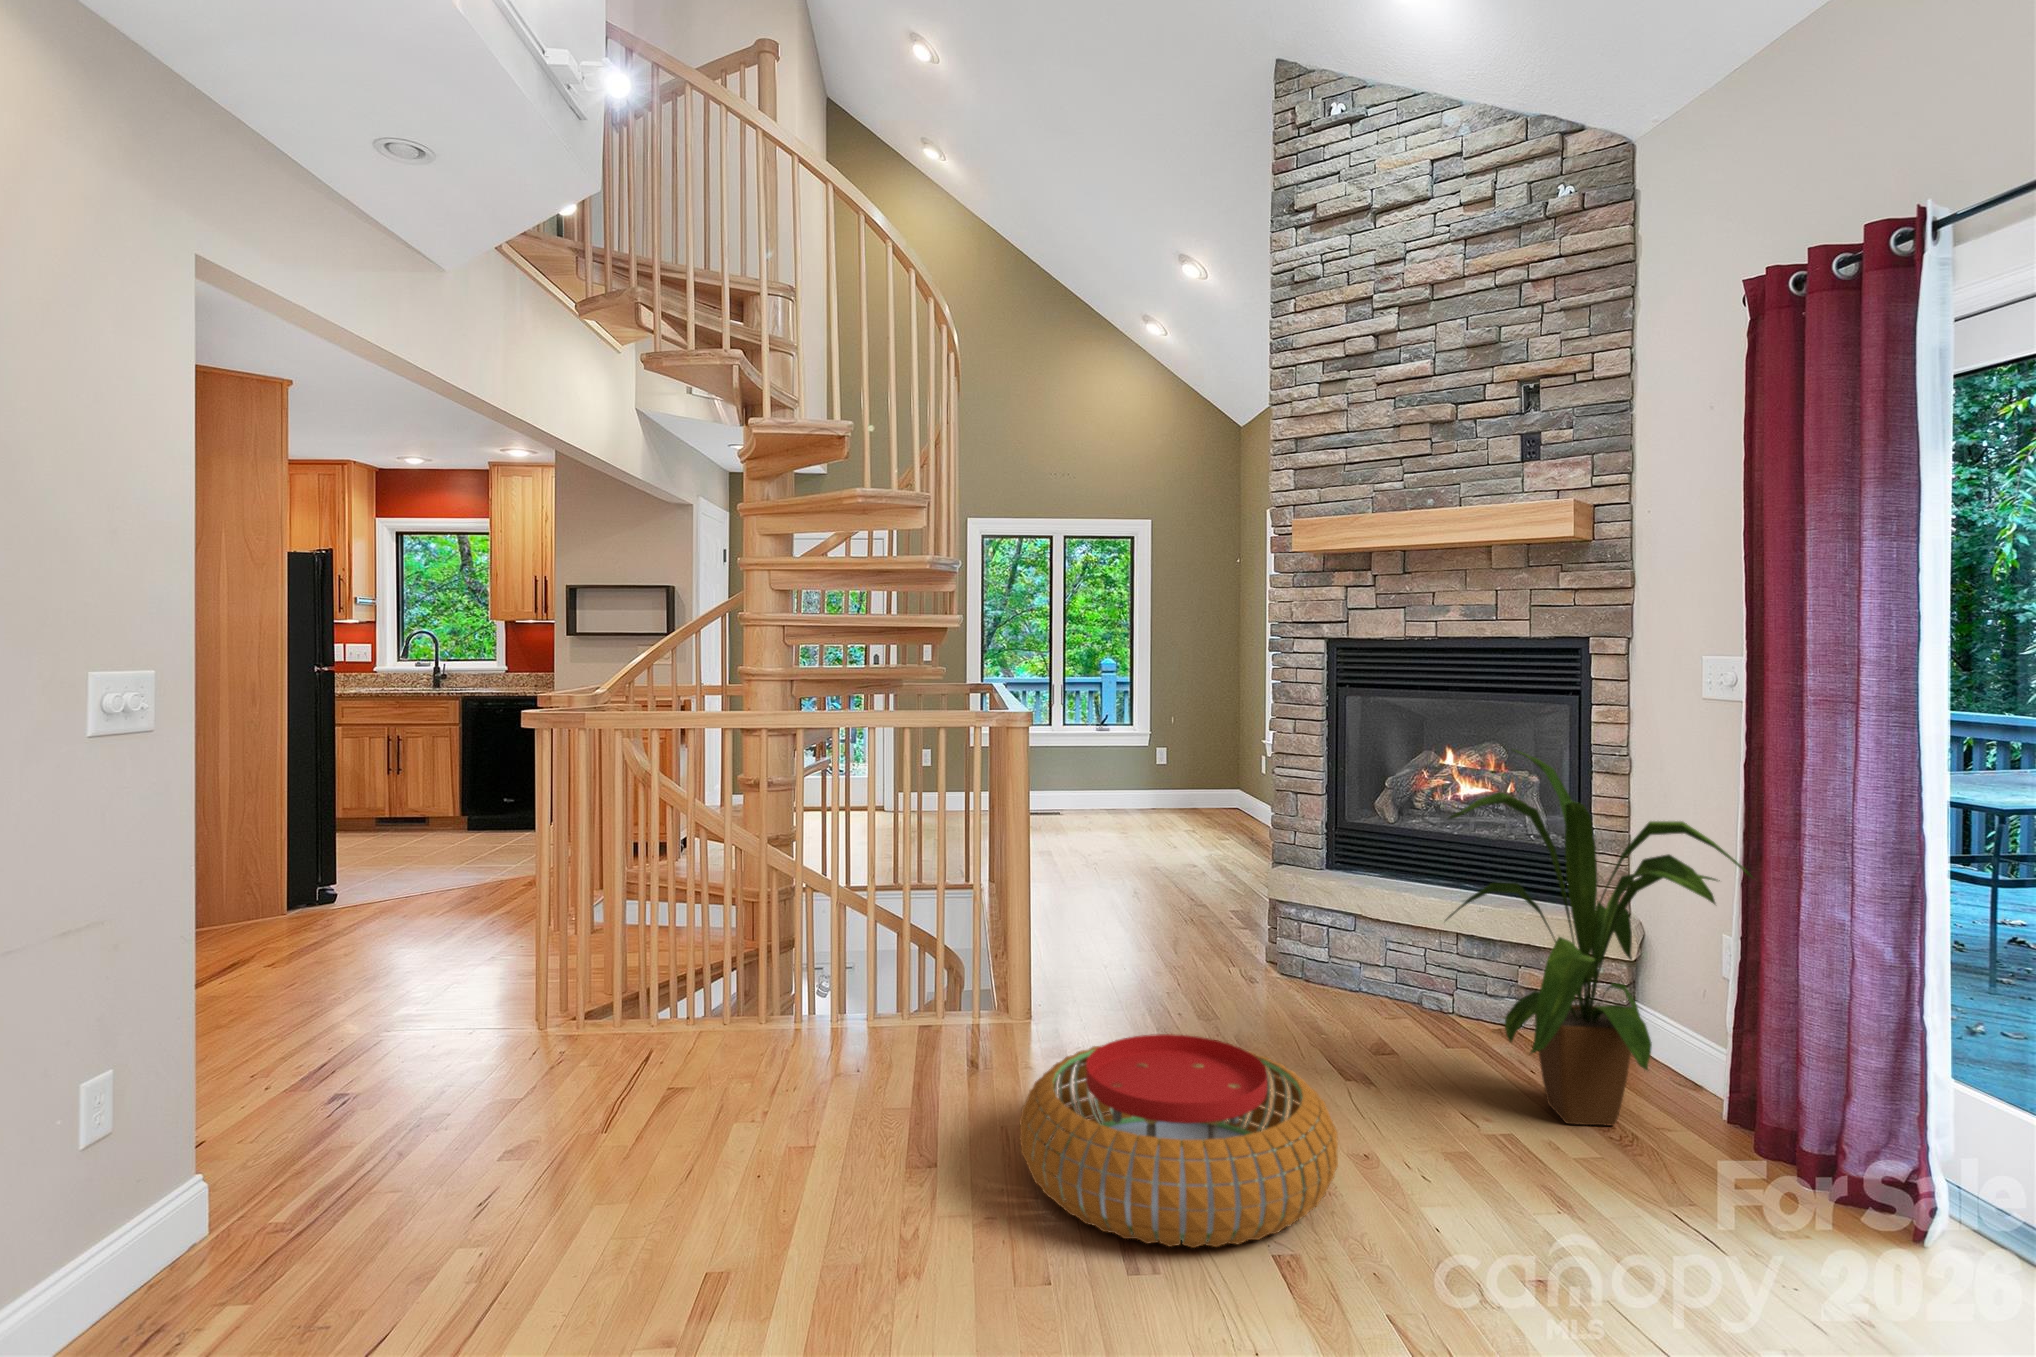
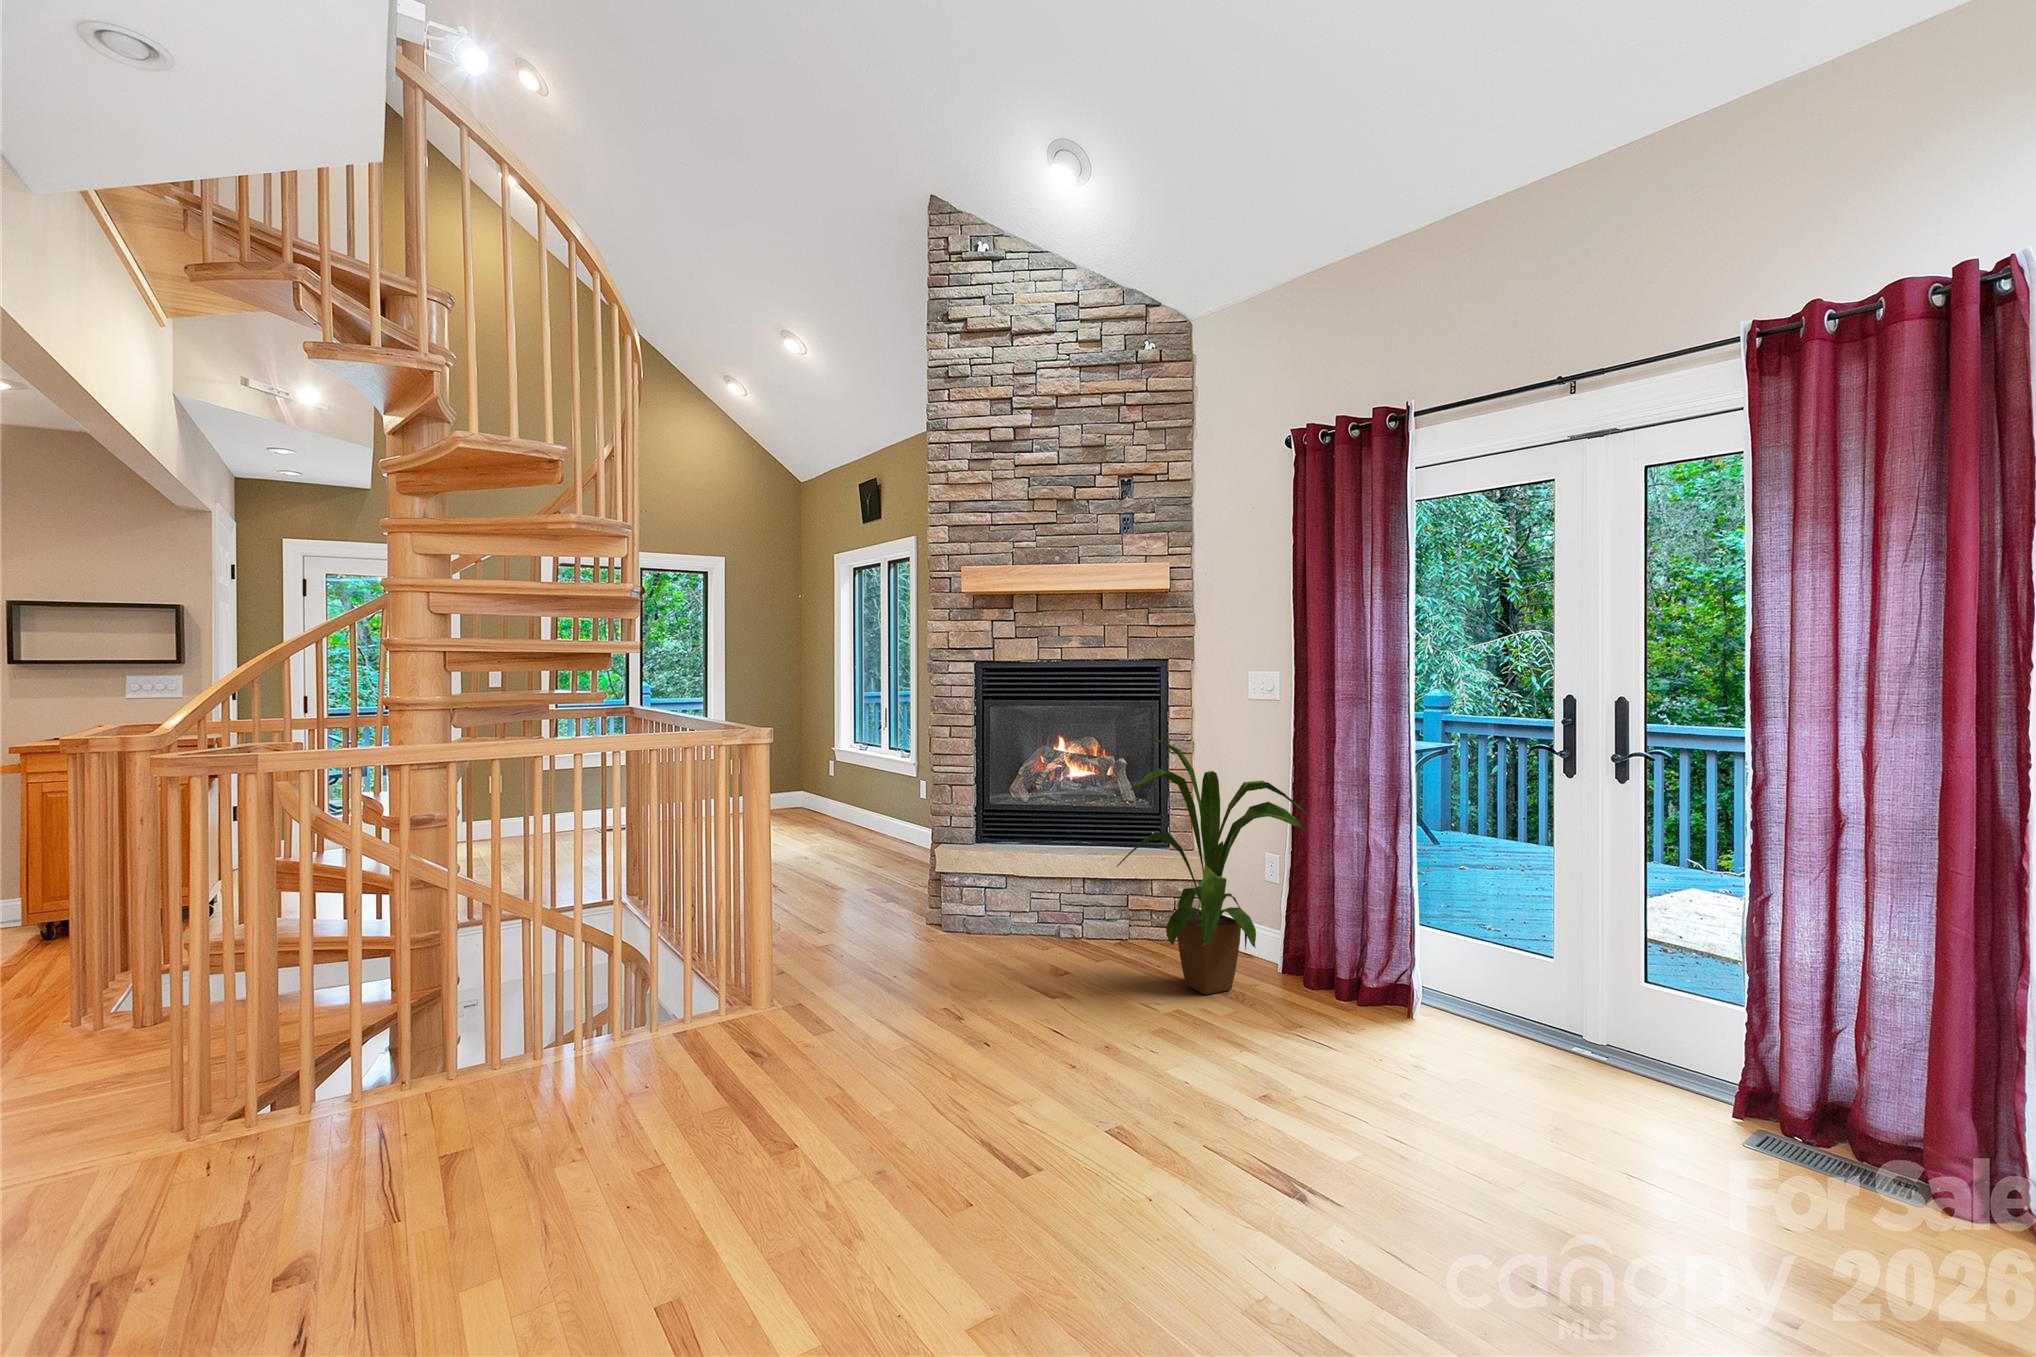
pouf: present [1019,1034,1338,1248] -> none [876,975,1125,1134]

